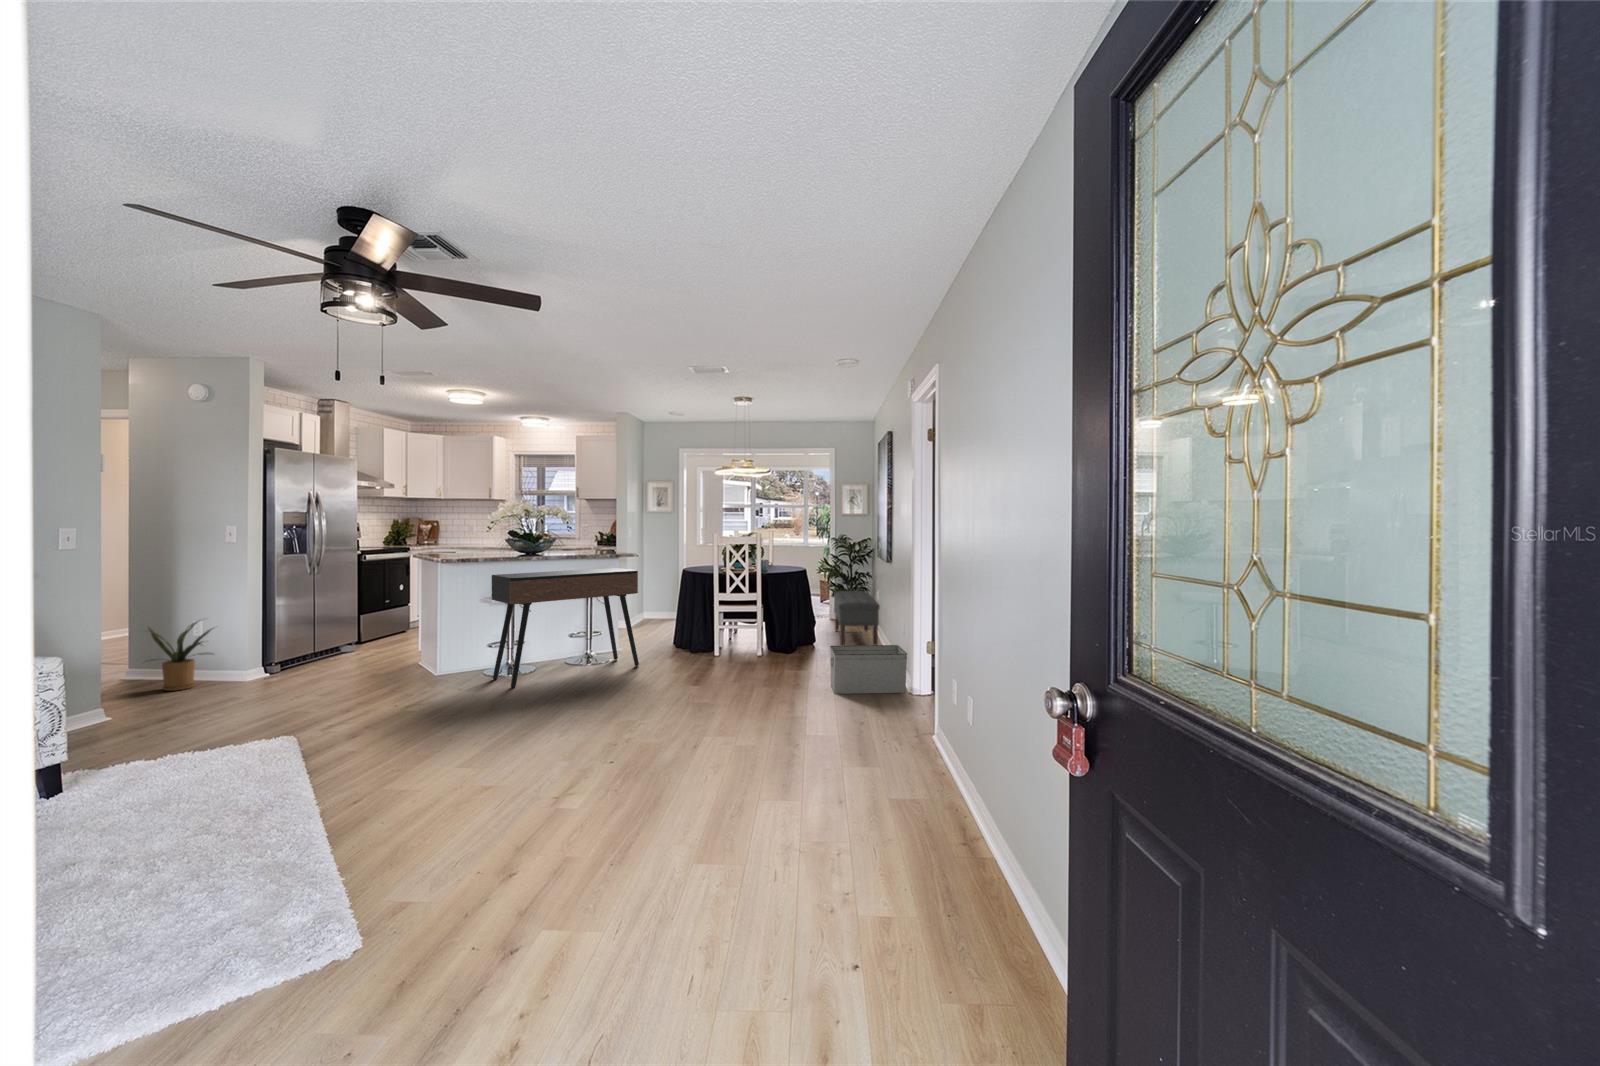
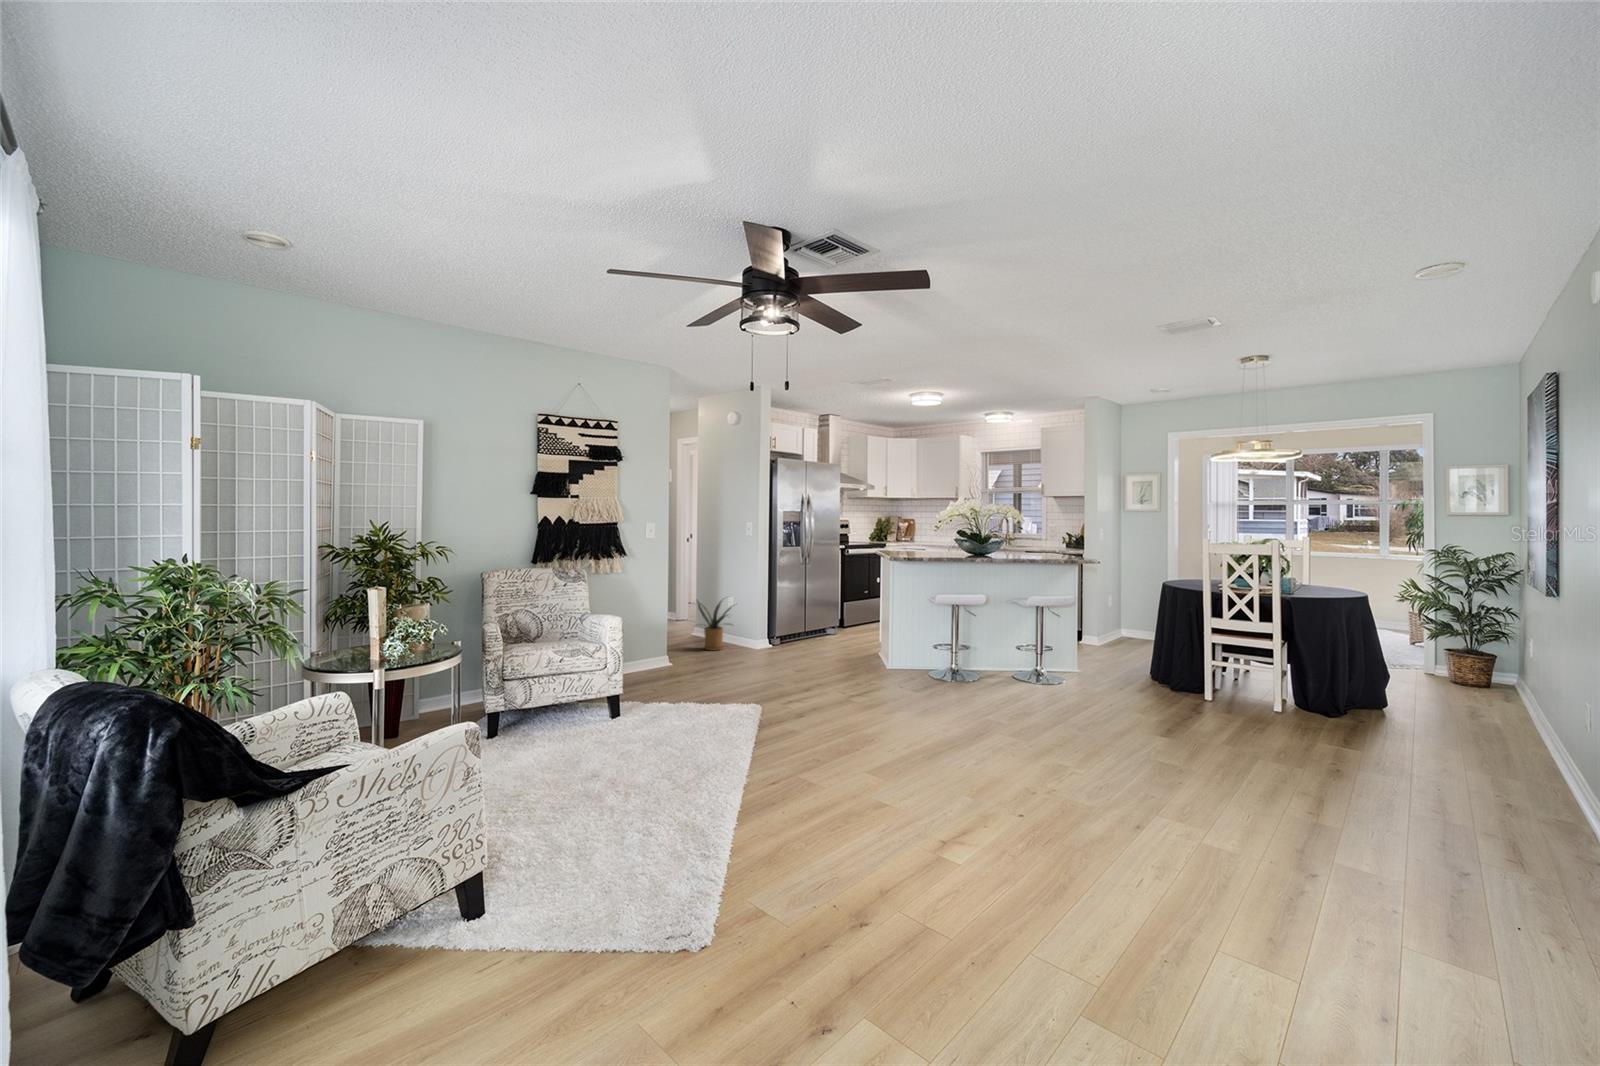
console table: present [492,568,639,688] -> none [931,576,1094,696]
bench: present [834,591,880,645] -> none [1428,632,1529,736]
storage bin: present [830,645,907,694] -> none [1401,723,1592,839]

